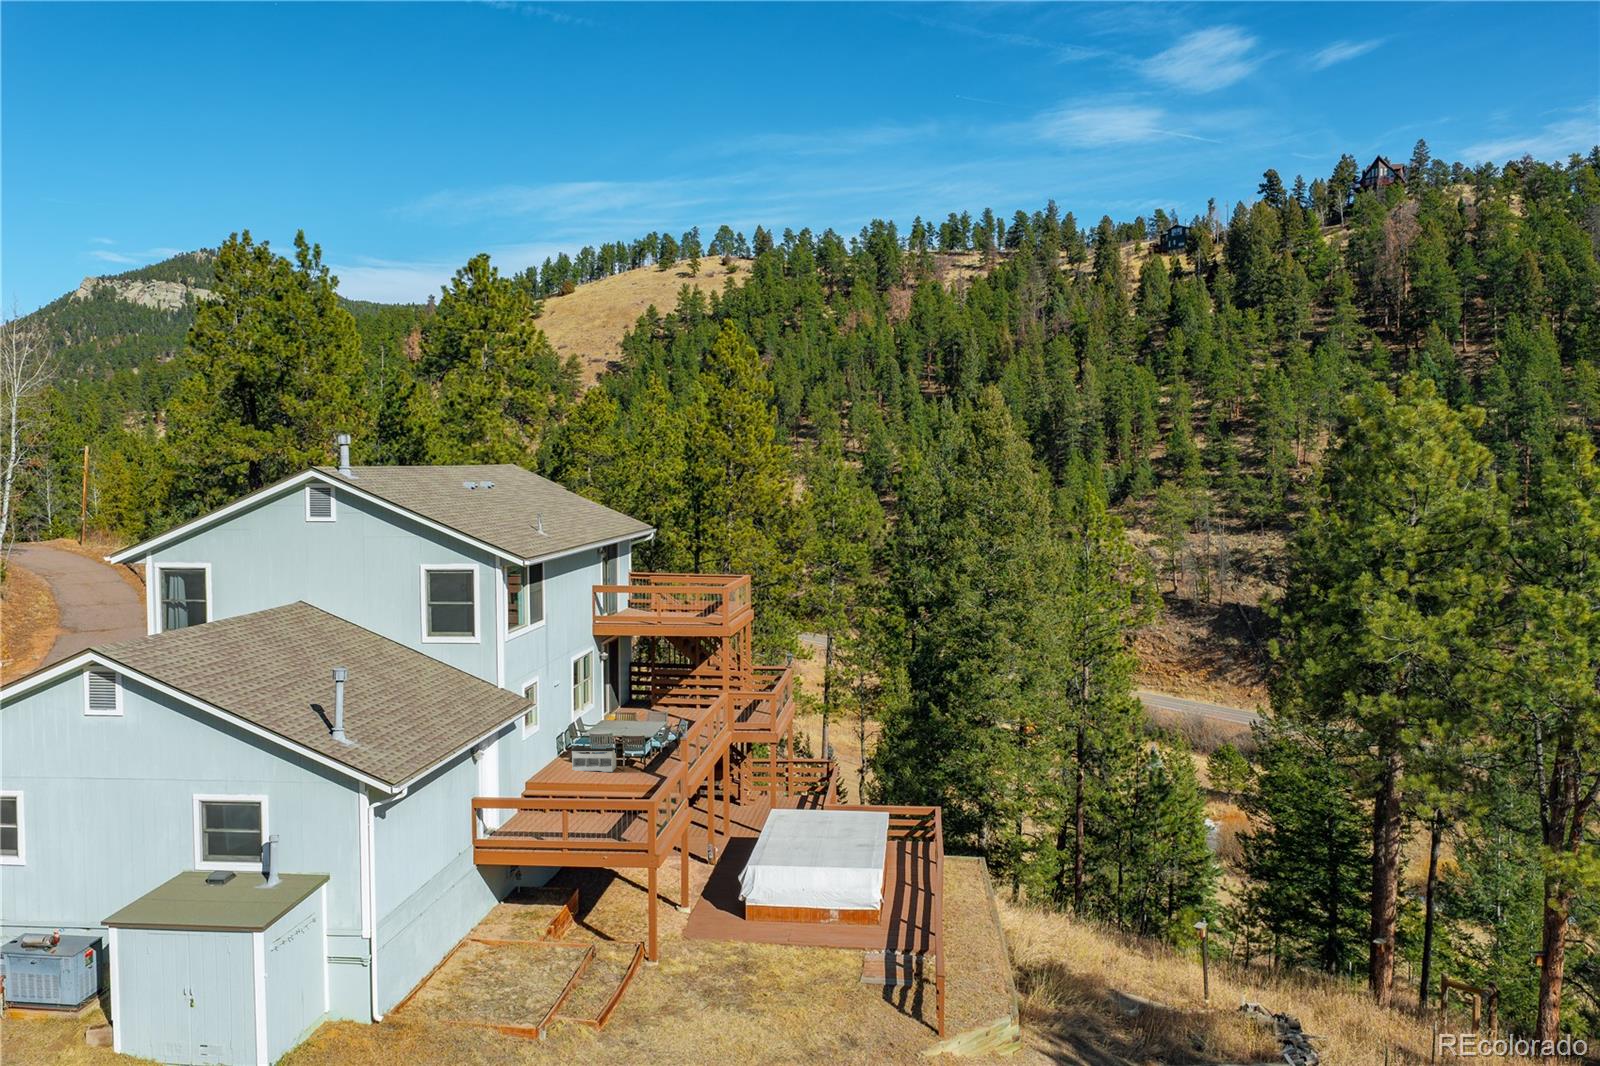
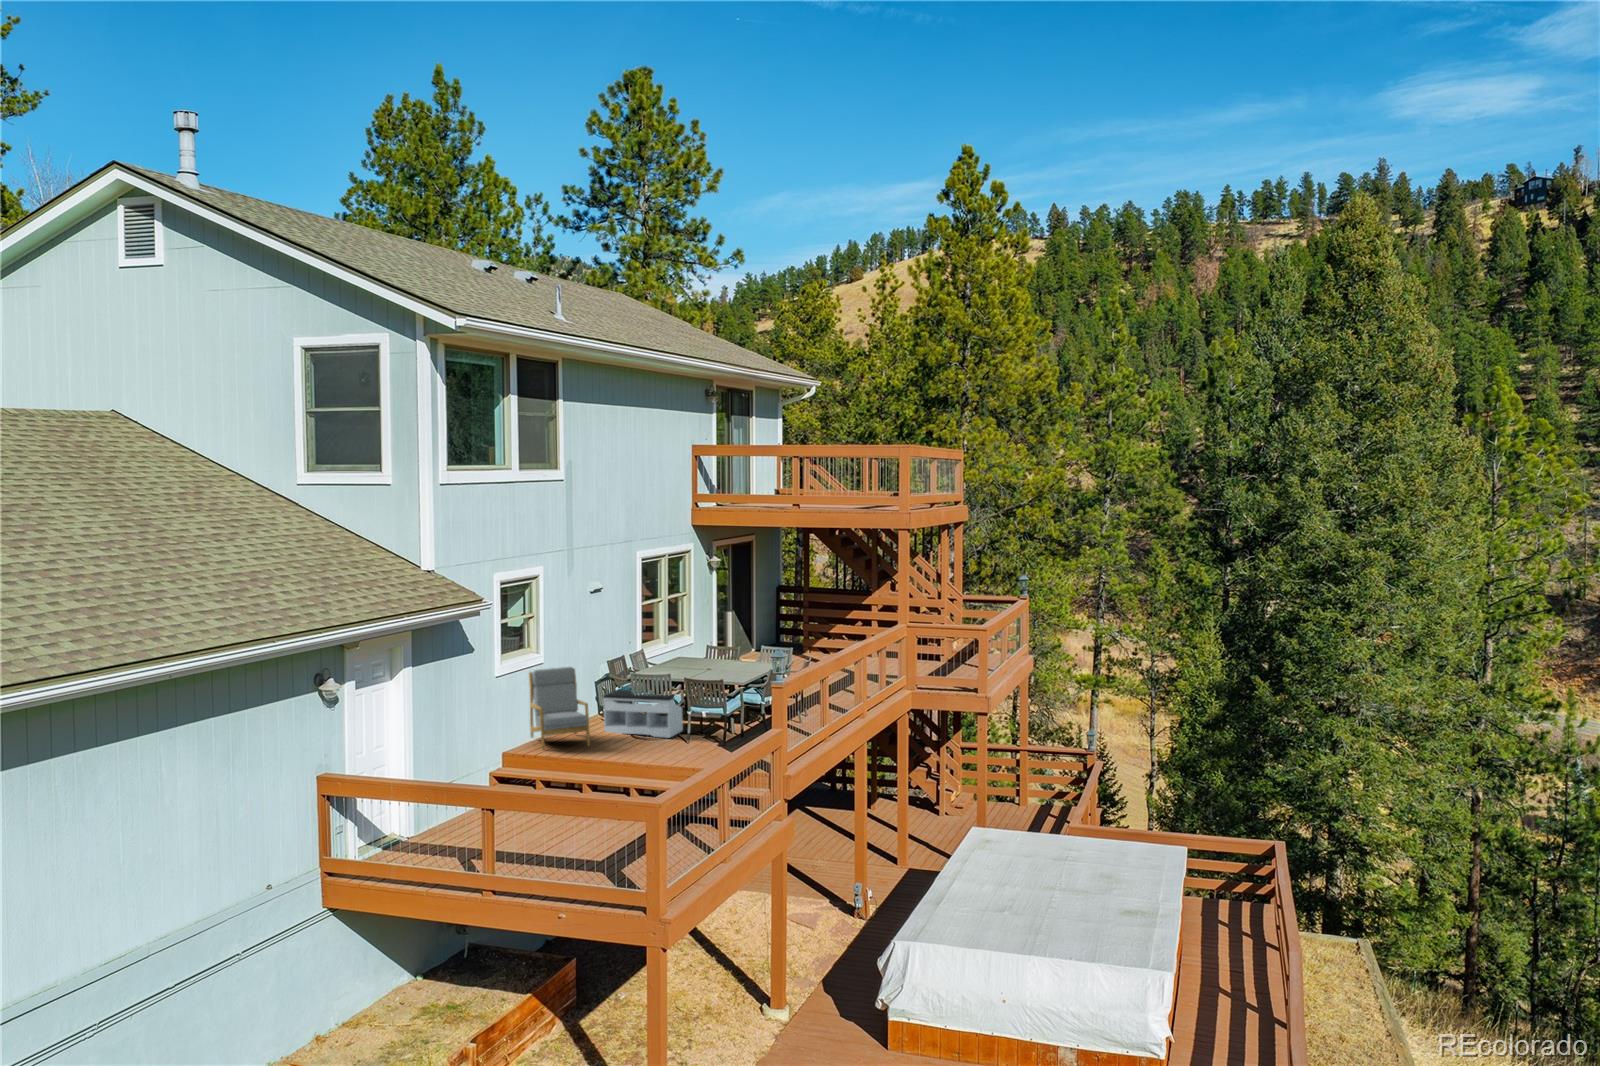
armchair: none [535,735,575,784] -> present [529,667,590,750]

